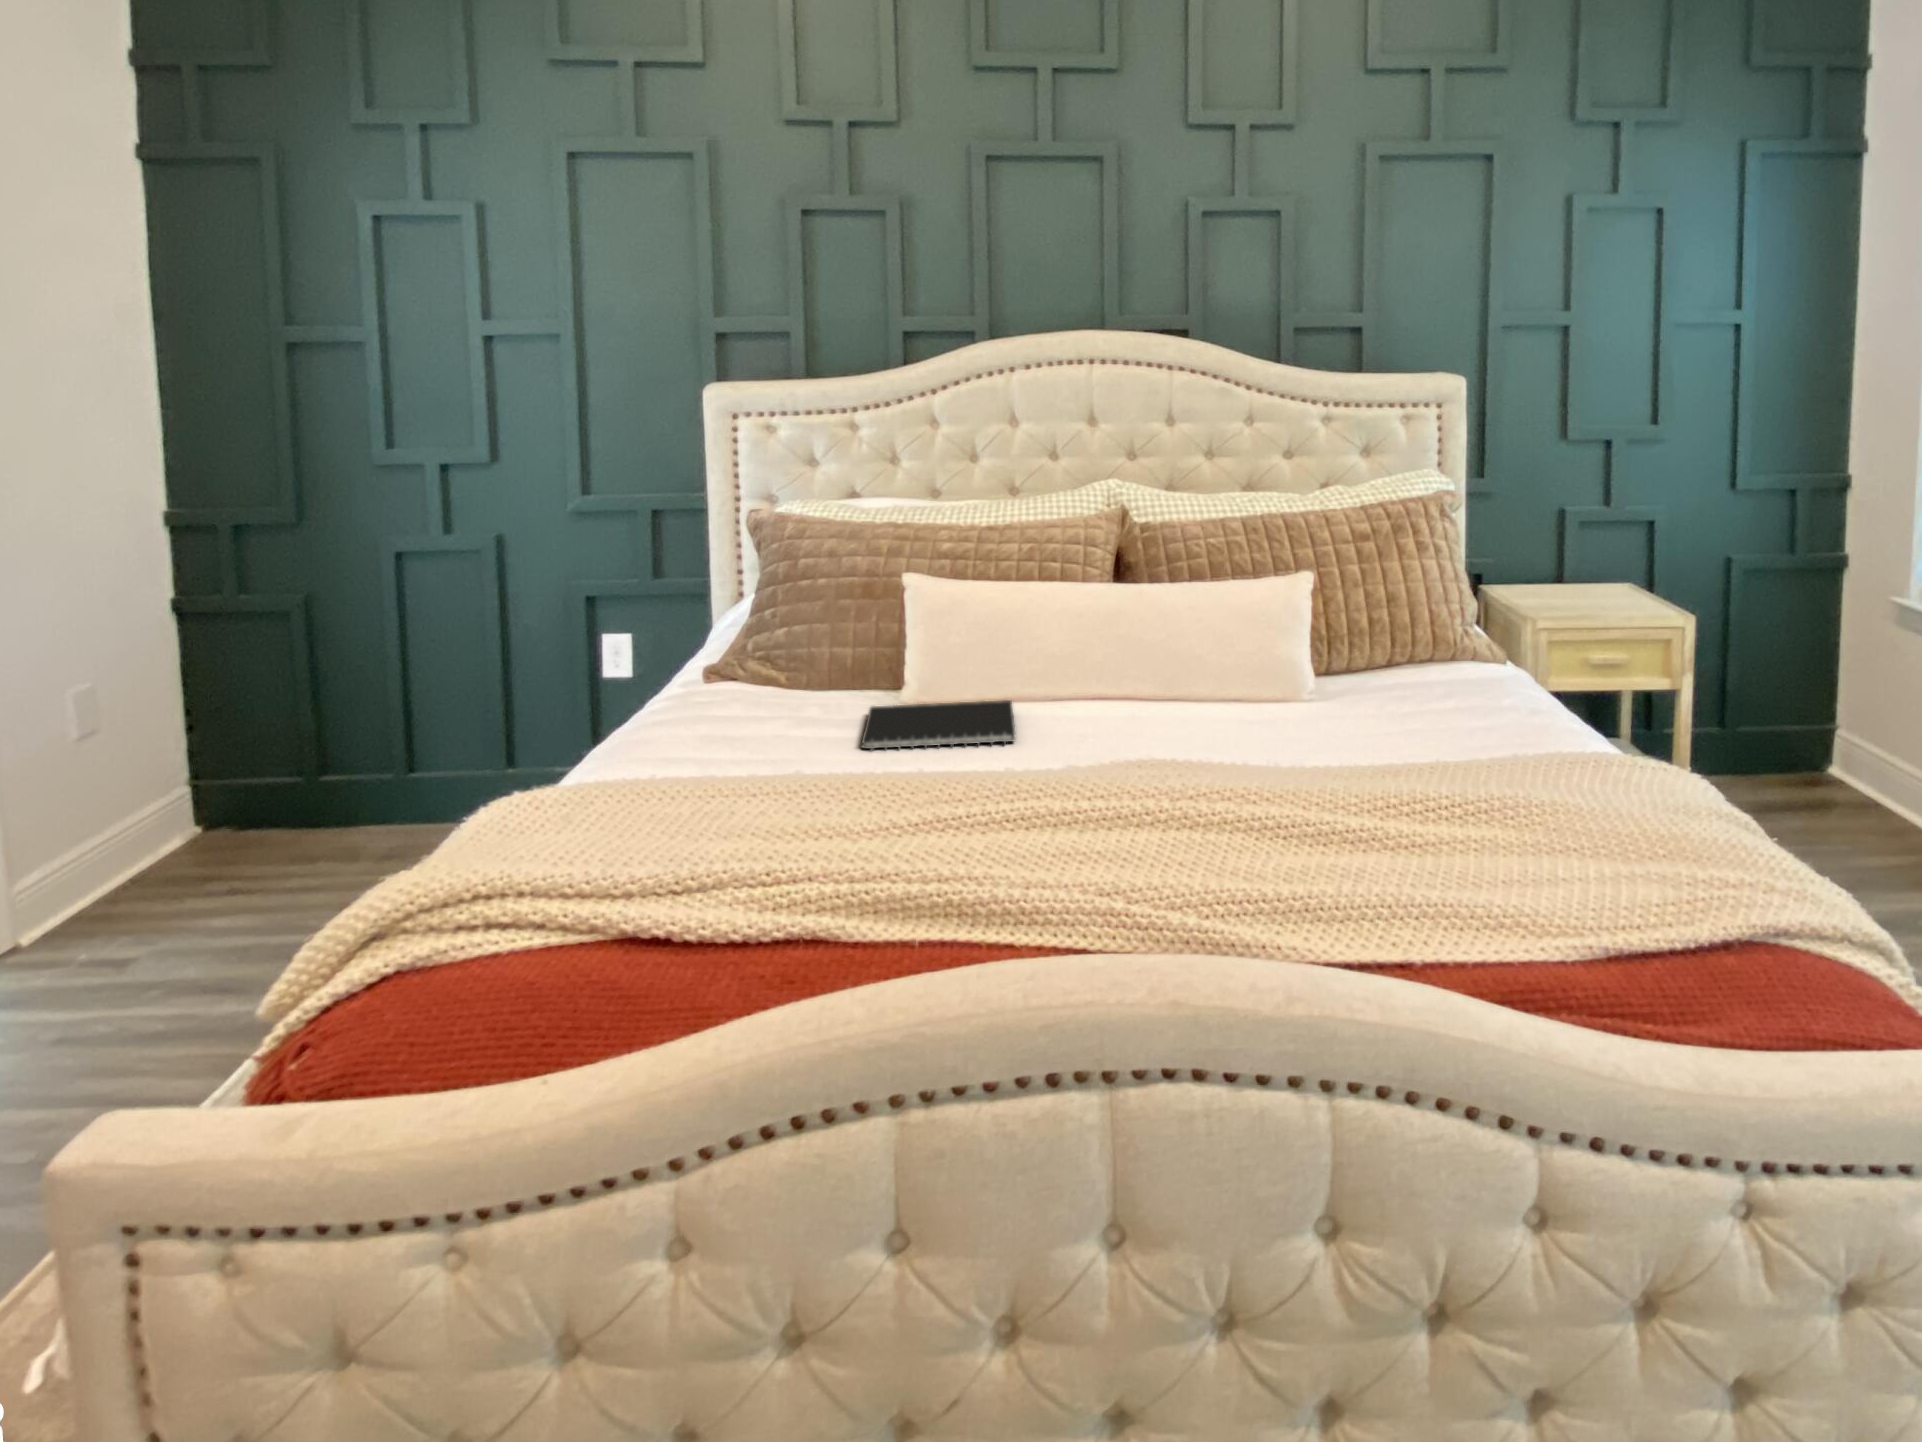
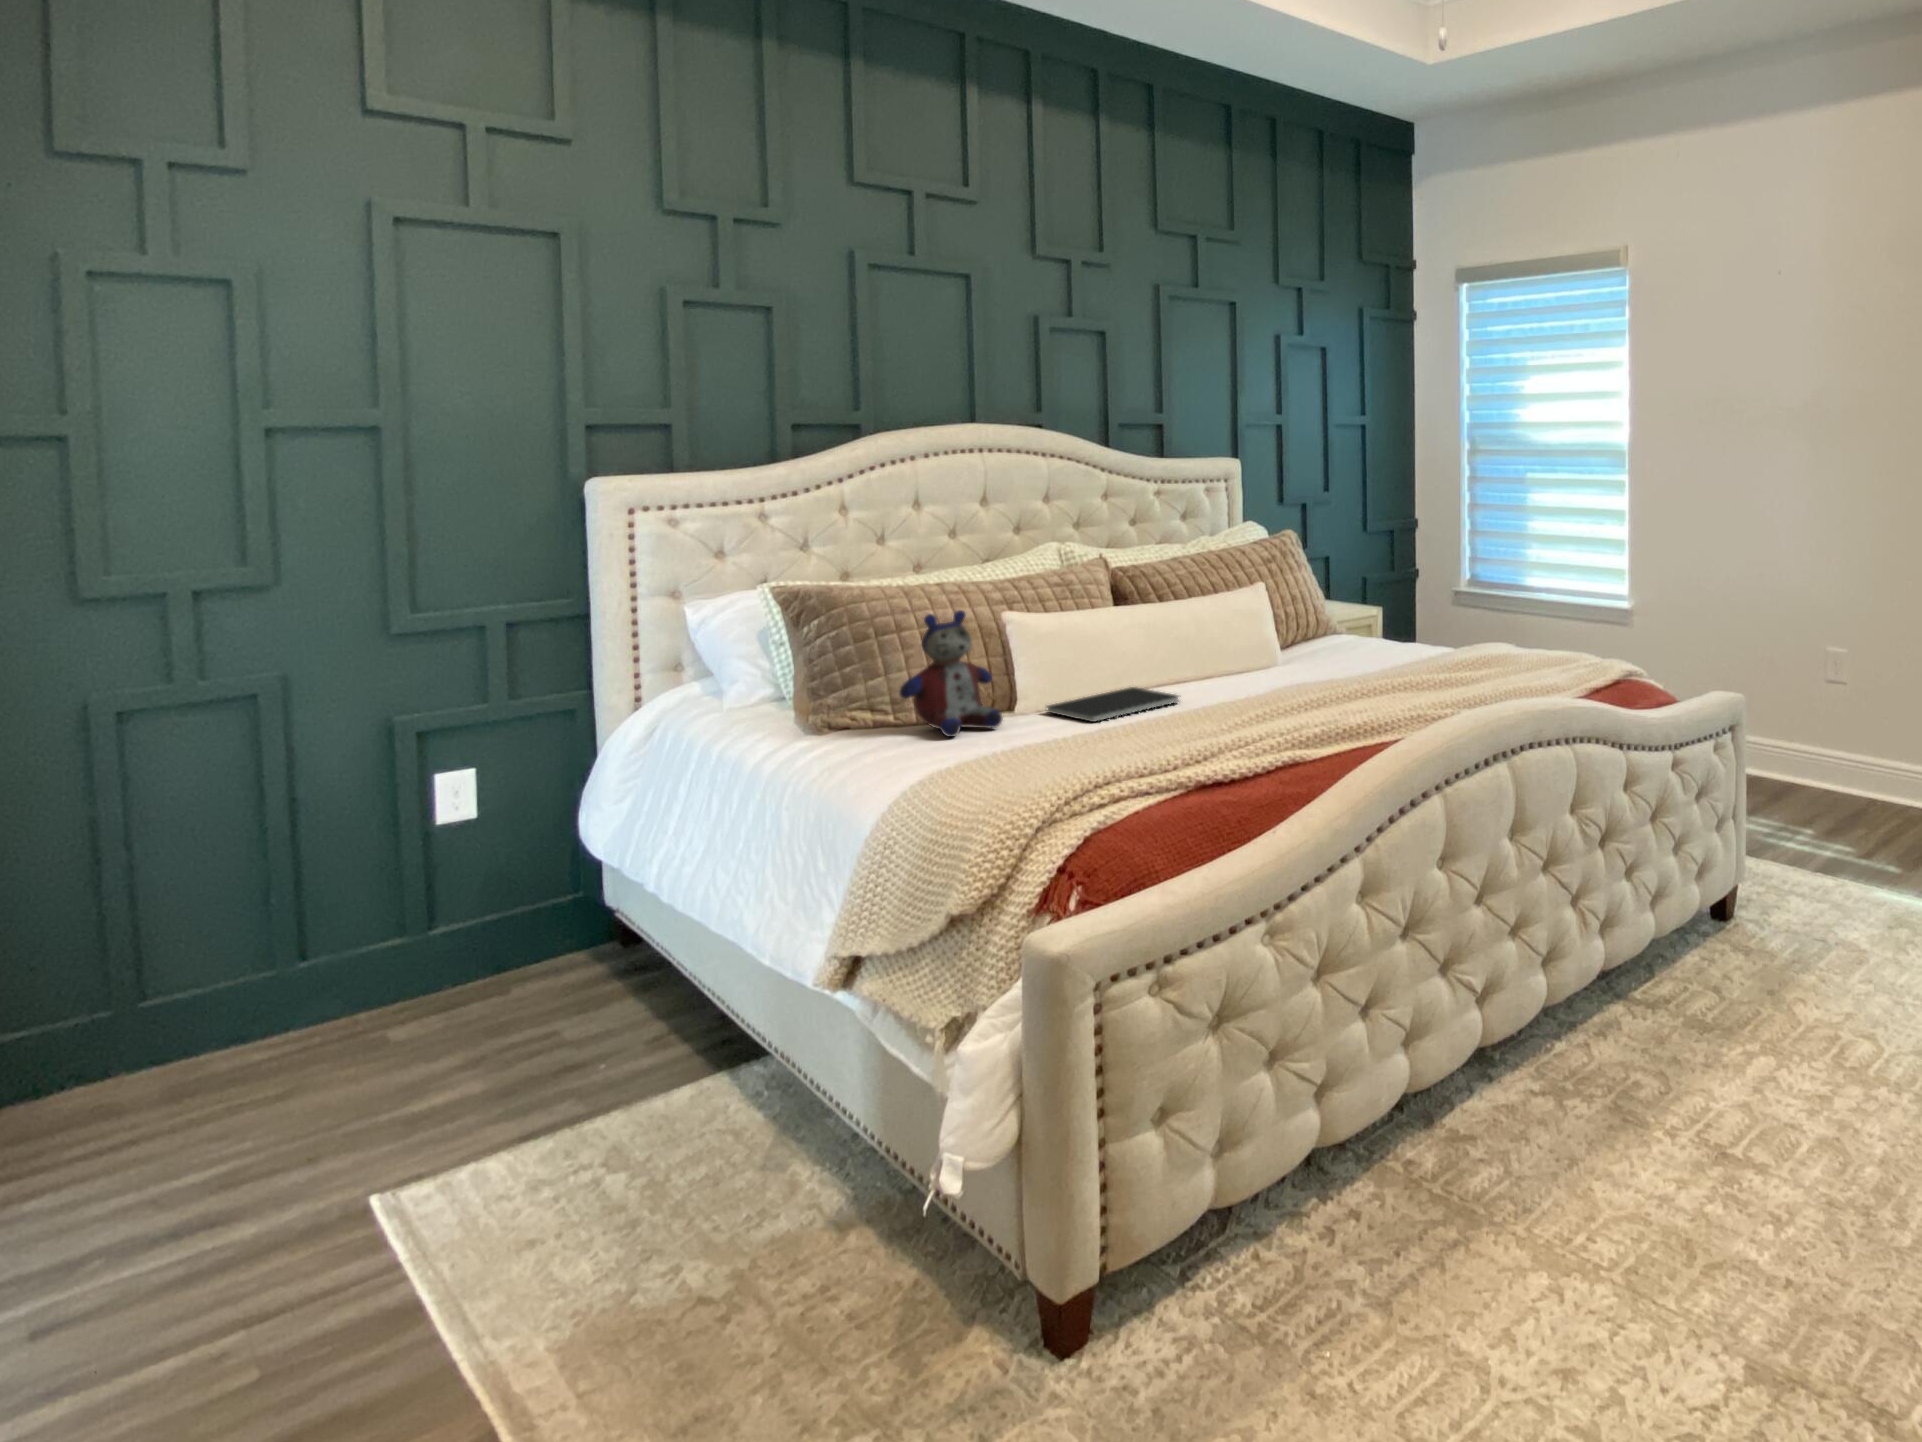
stuffed bear: none [697,571,817,728] -> present [899,610,1003,737]

